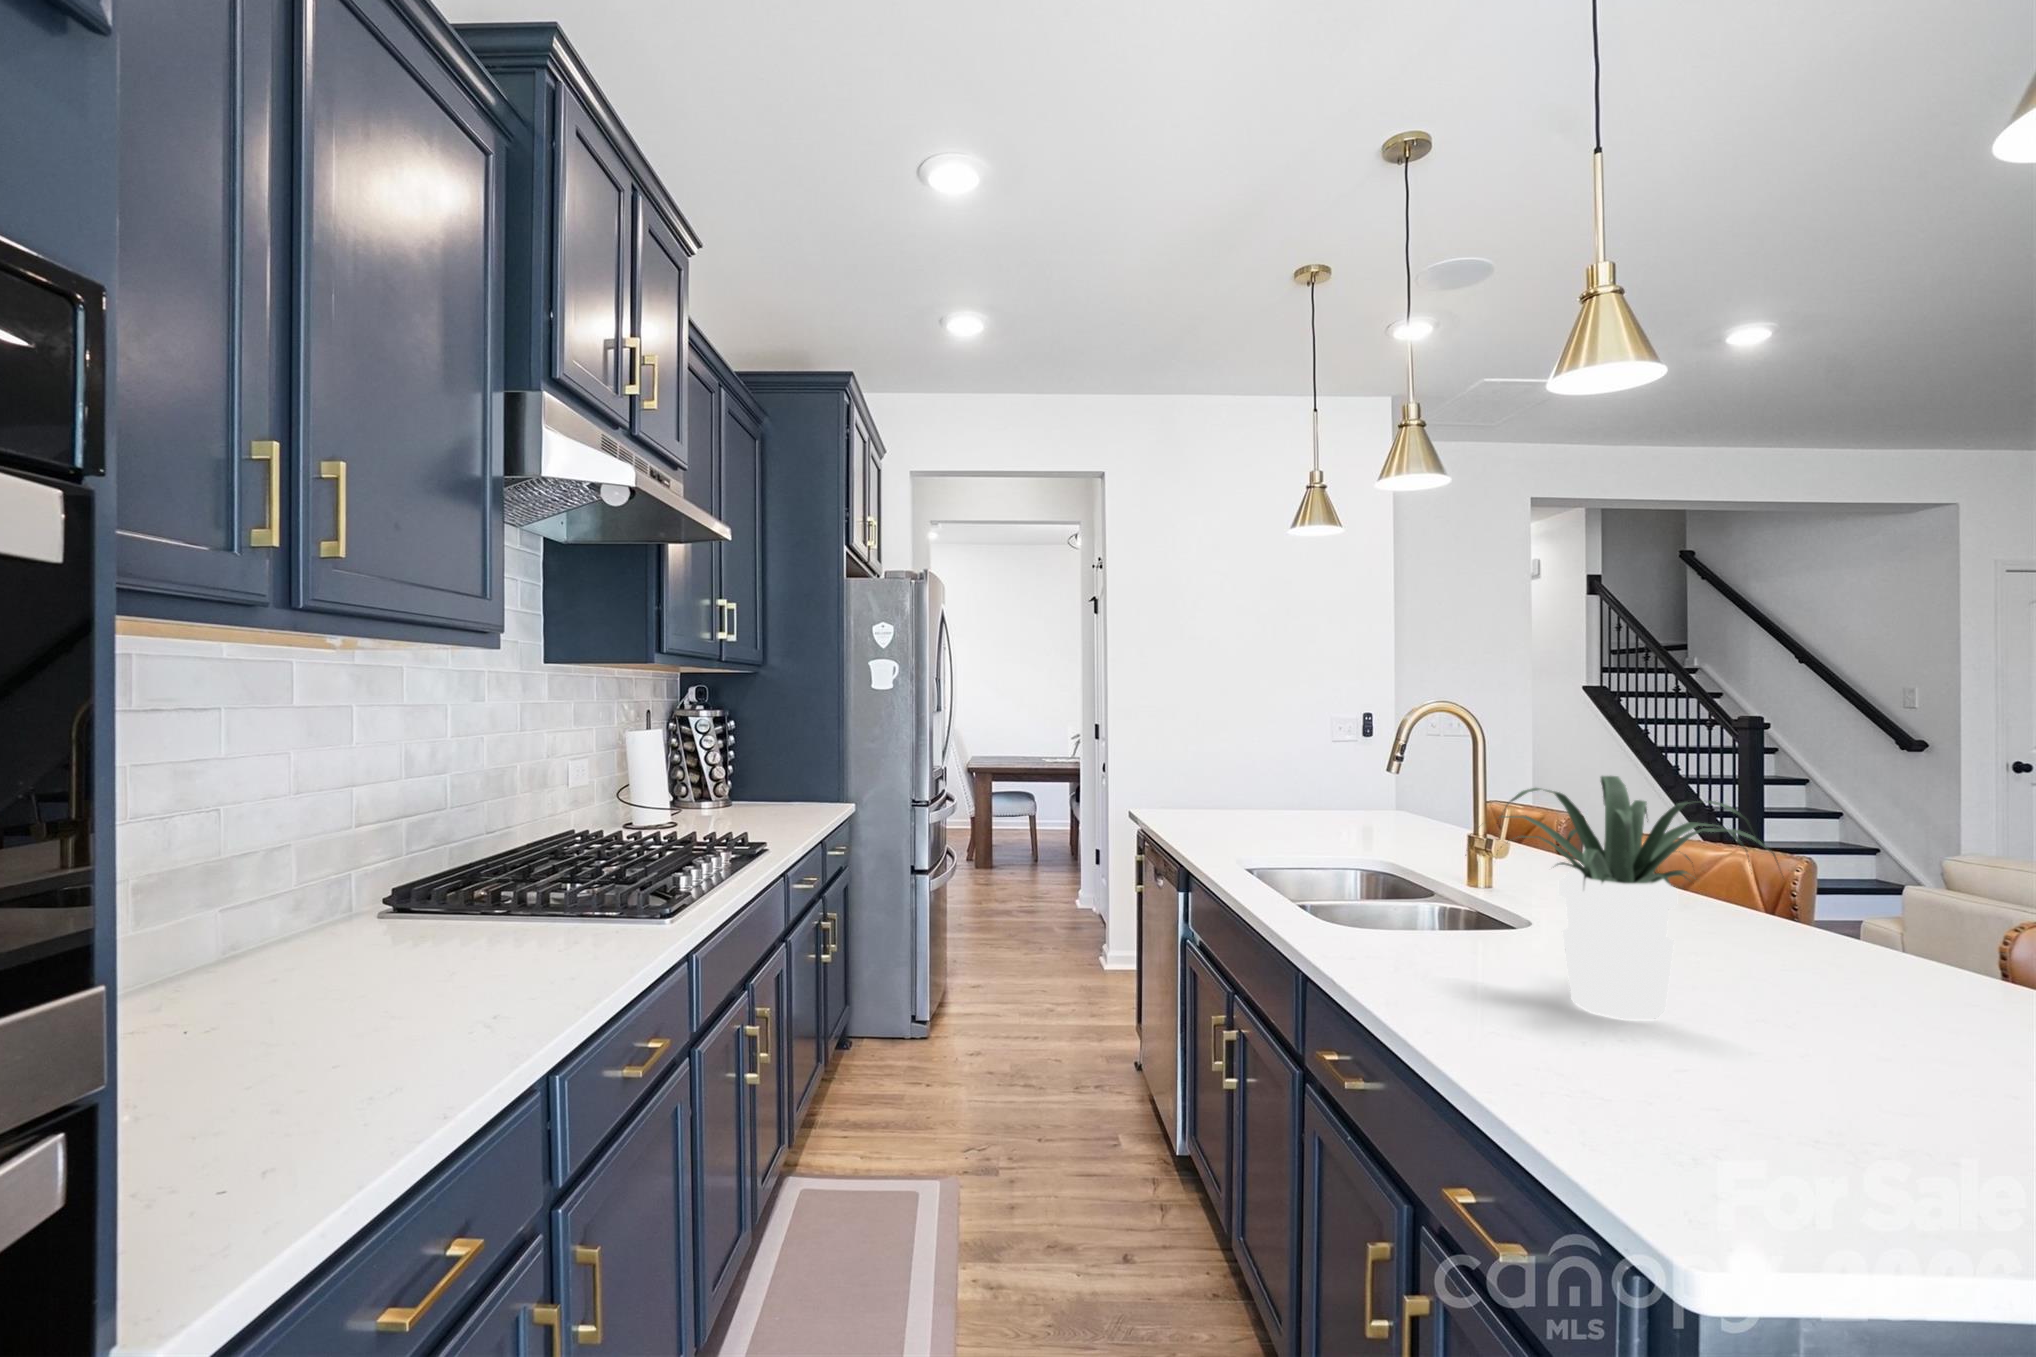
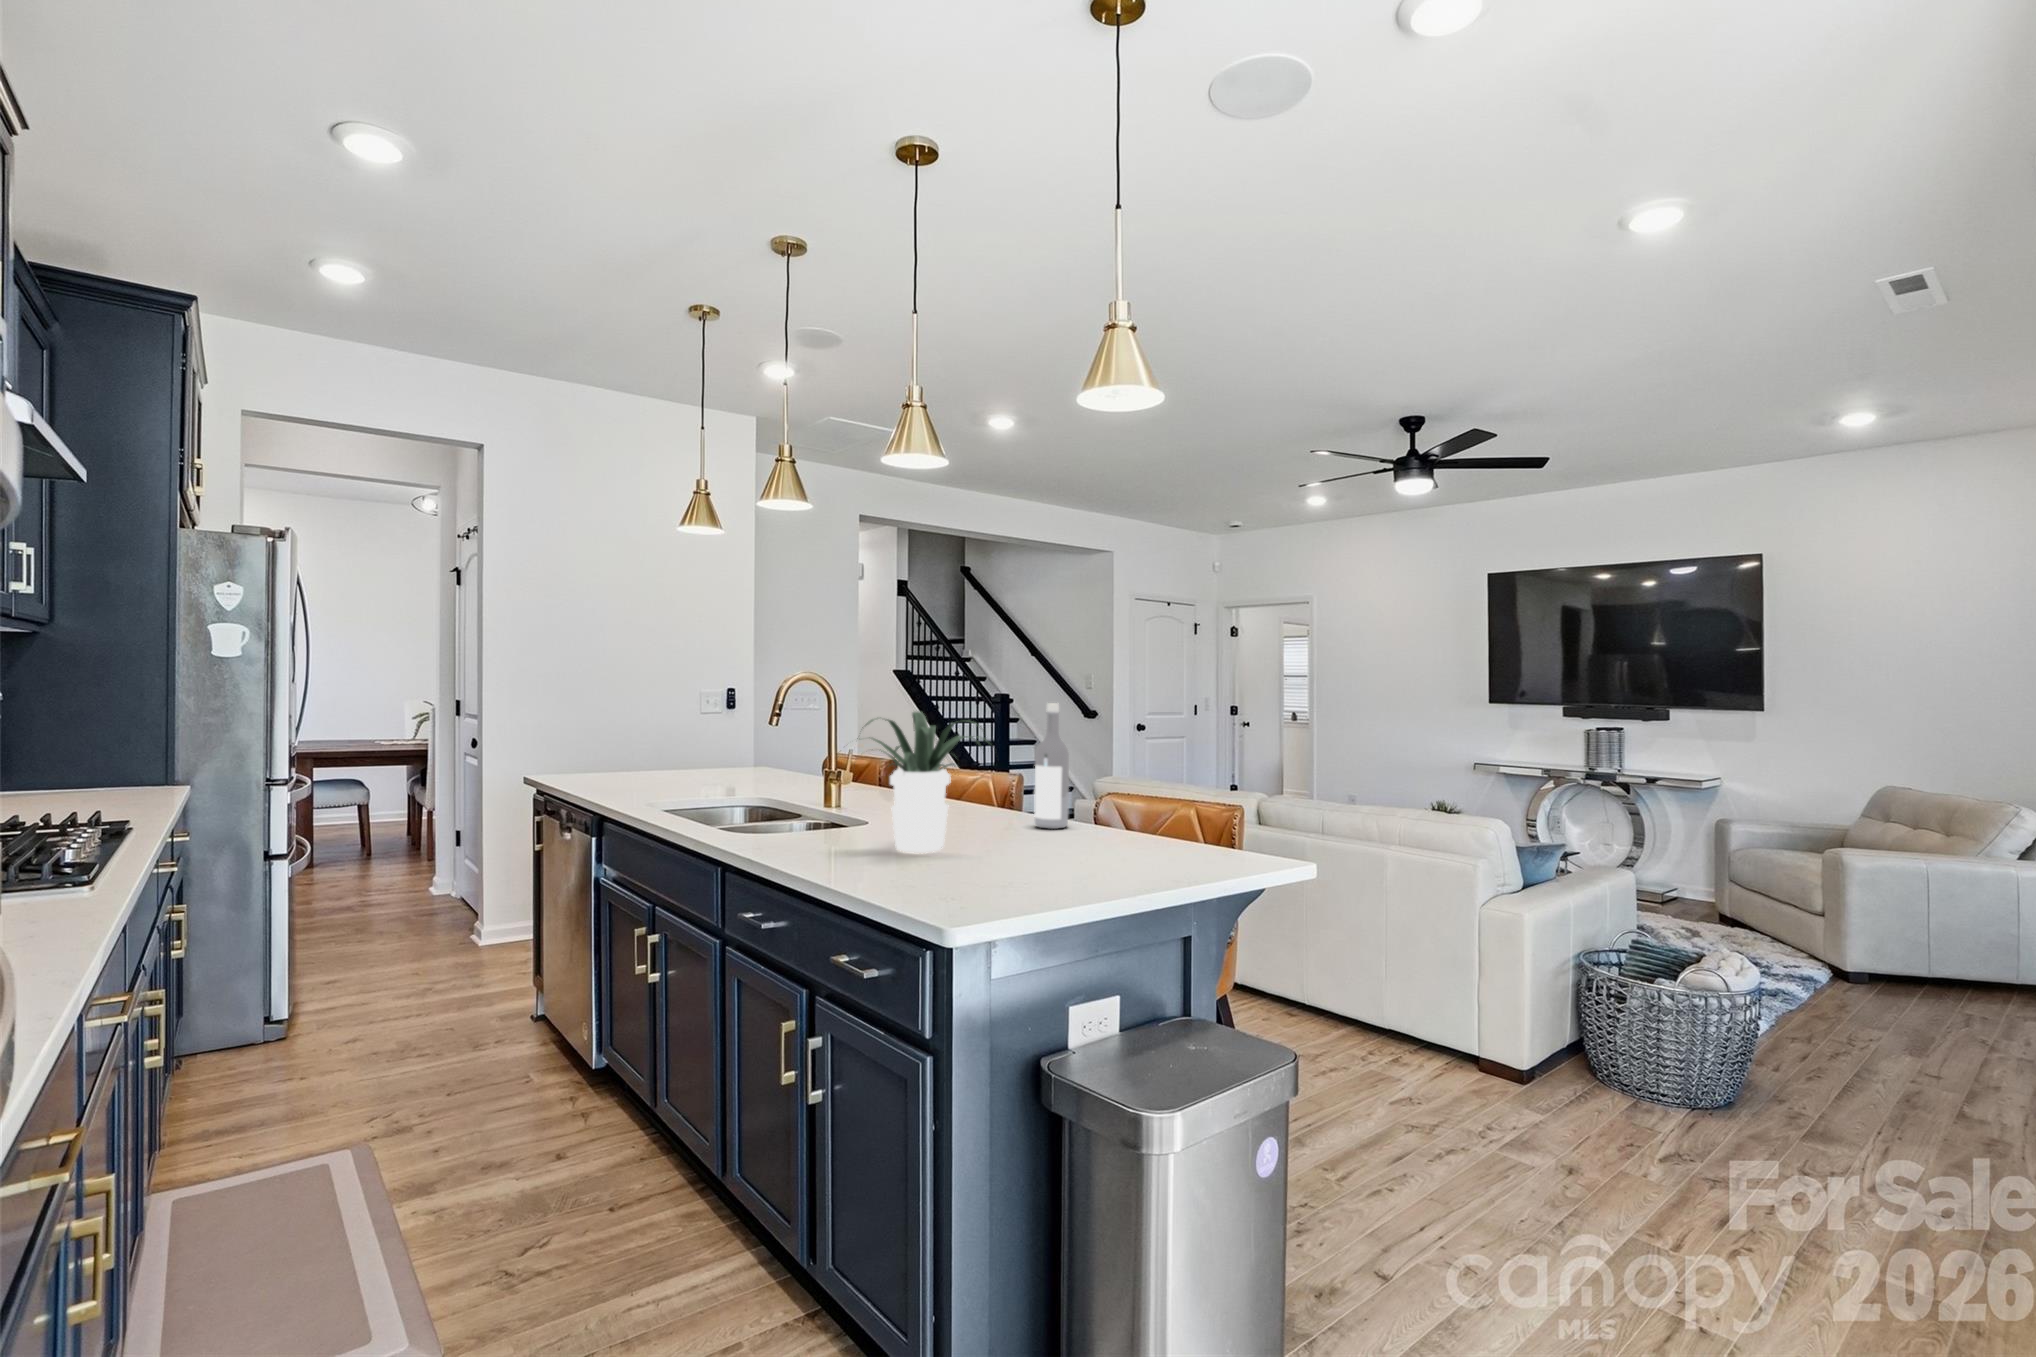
wine bottle: none [1860,767,1945,1003] -> present [1034,703,1069,829]

